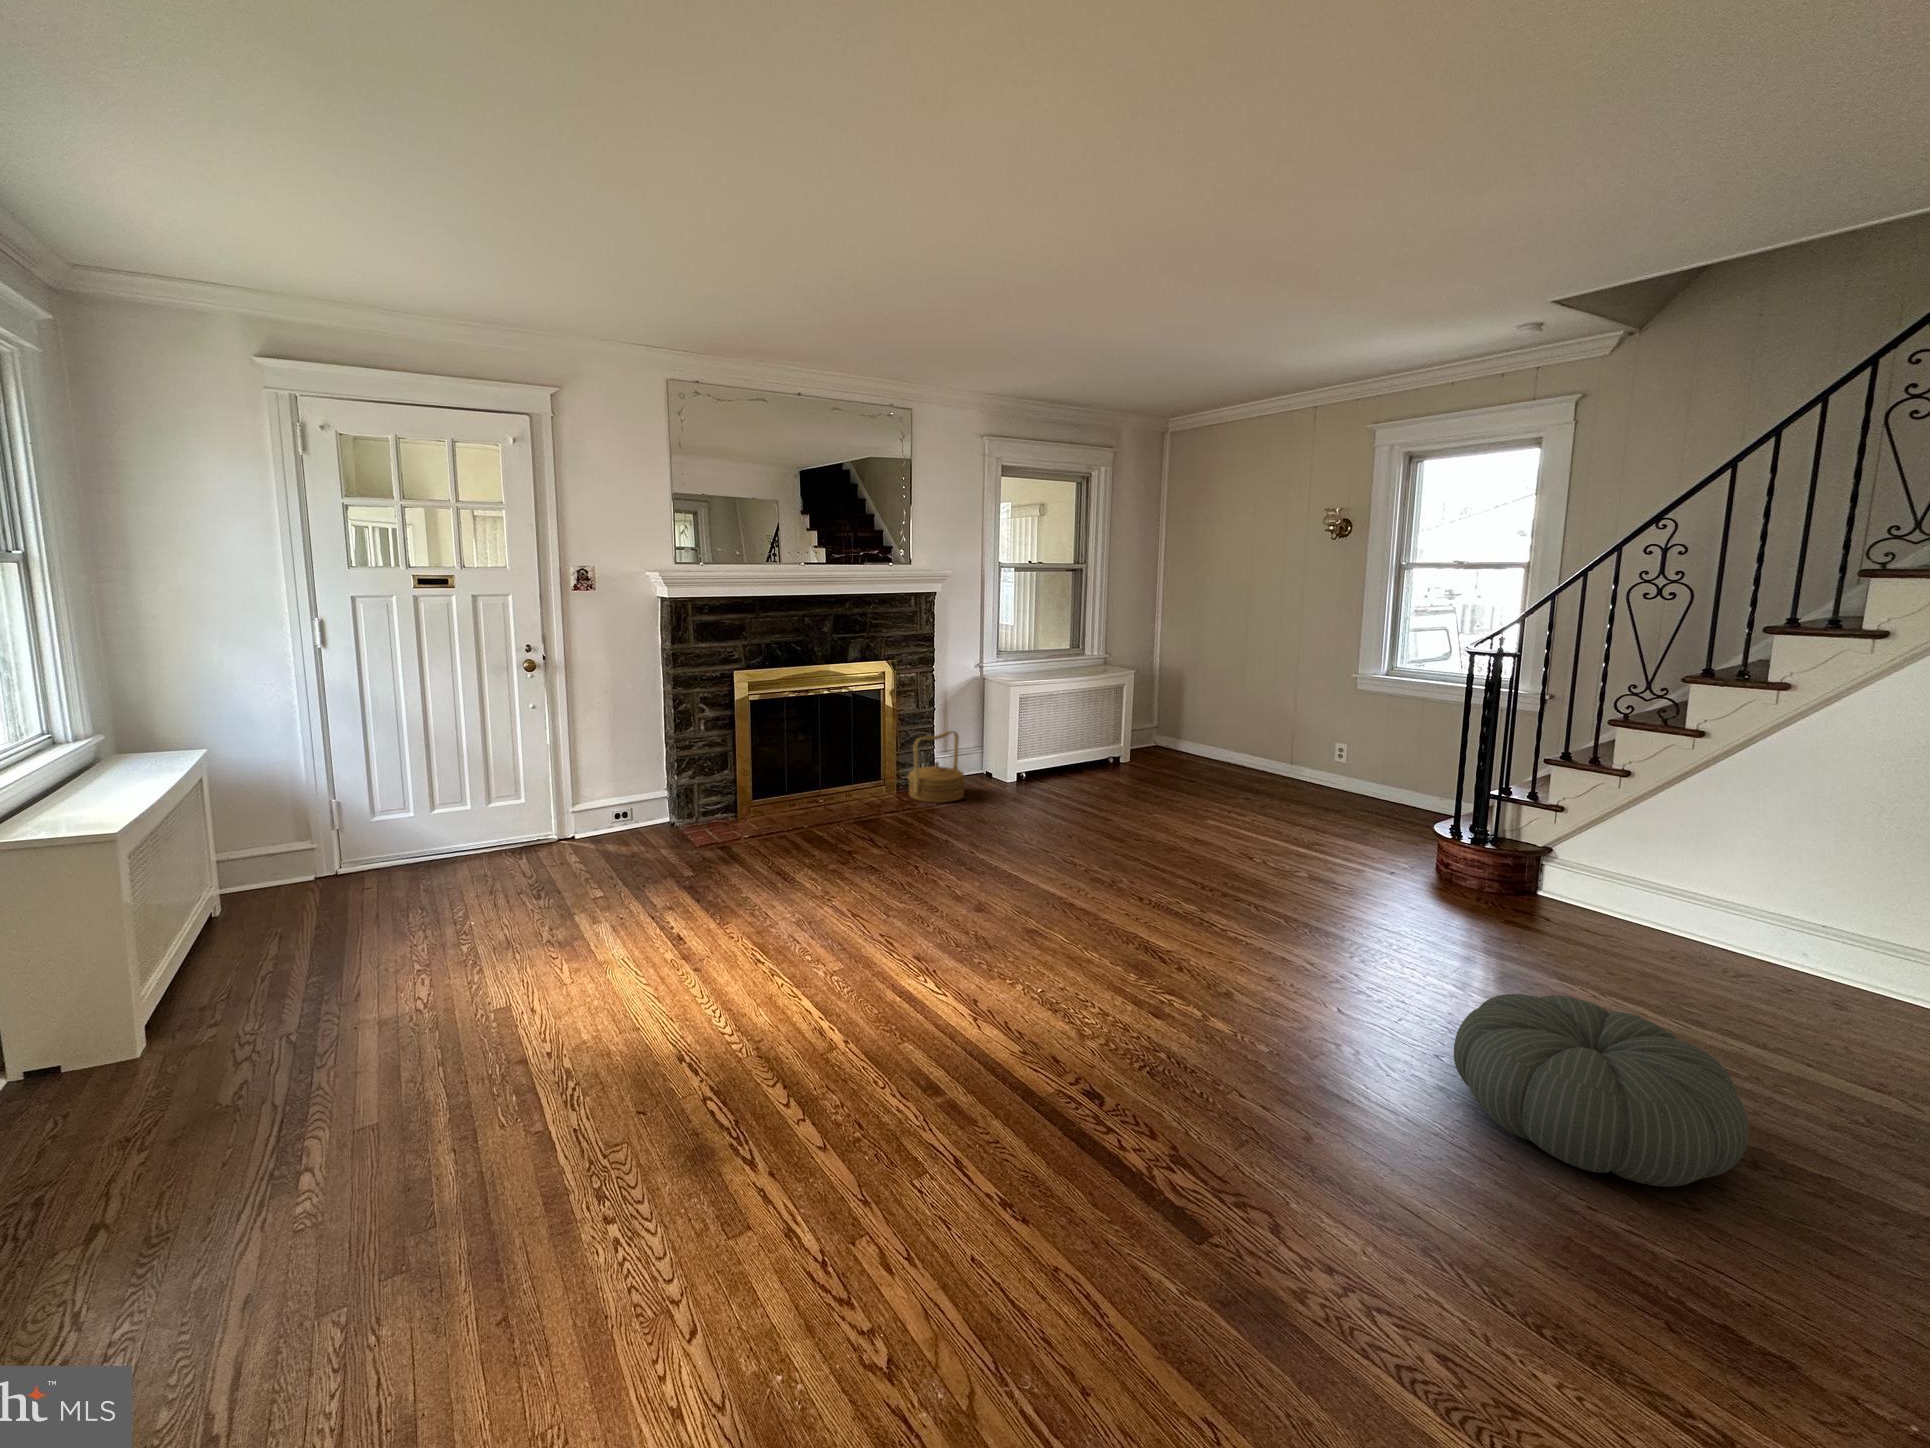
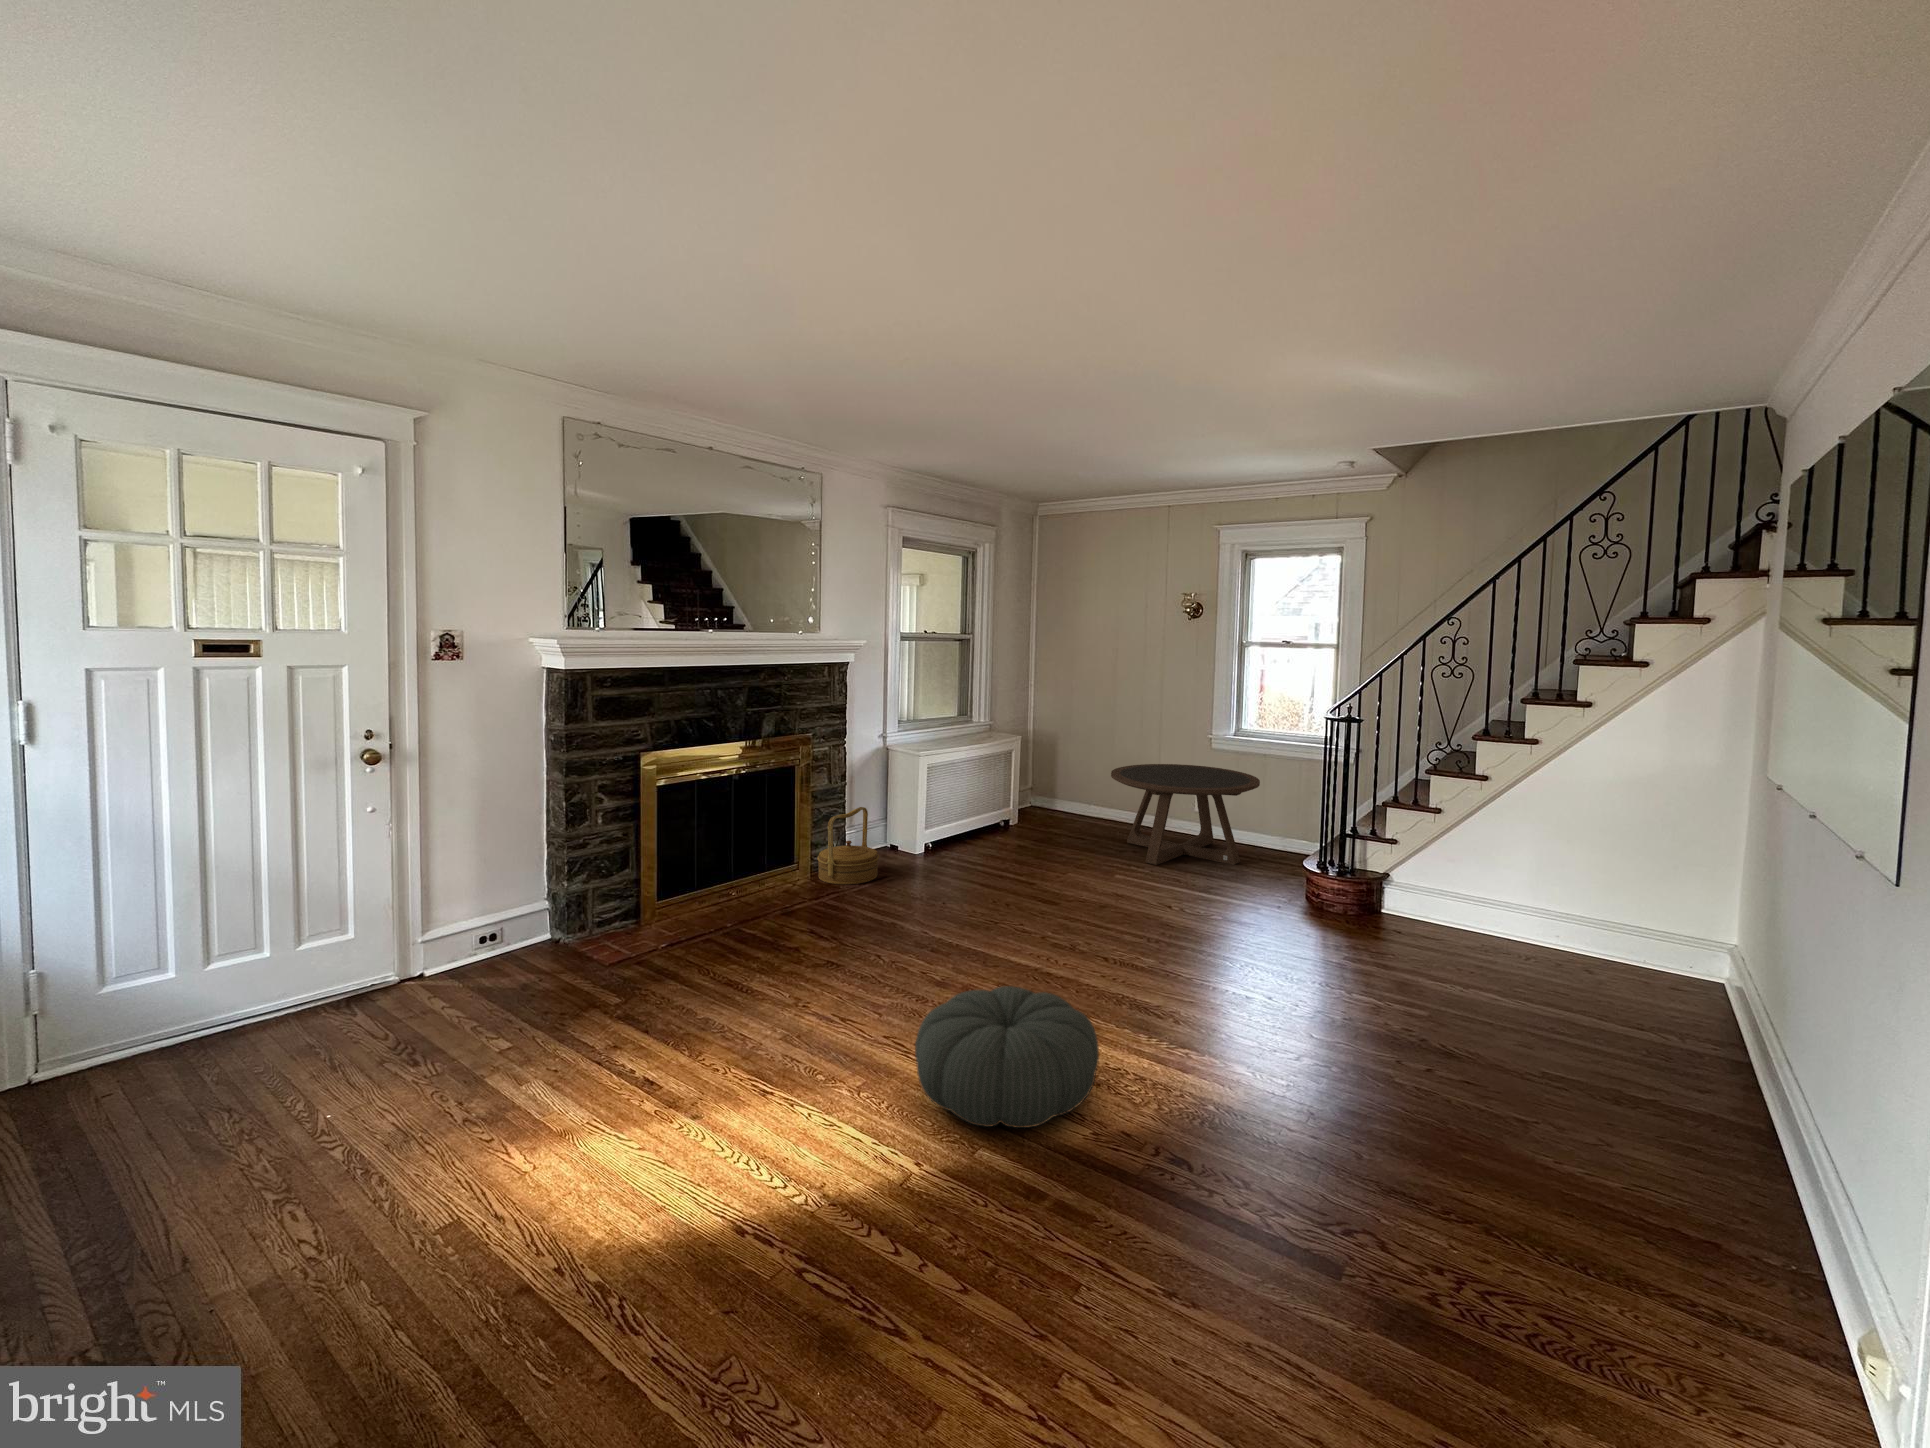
coffee table: none [1224,705,1405,822] -> present [1111,764,1260,865]
pouf: present [1454,994,1749,1187] -> present [915,986,1099,1128]

